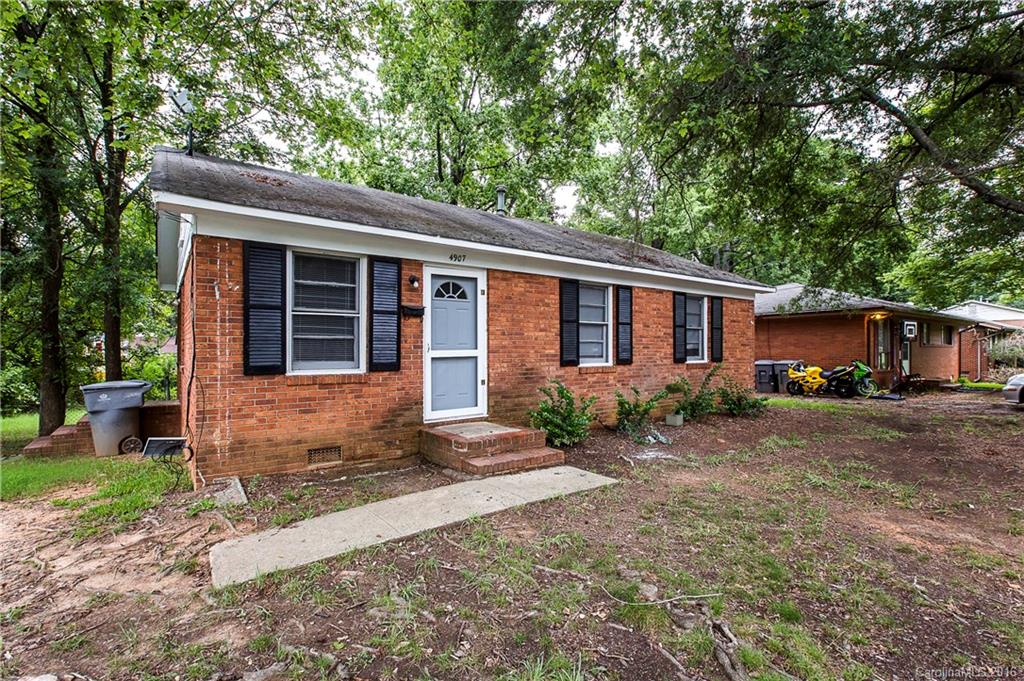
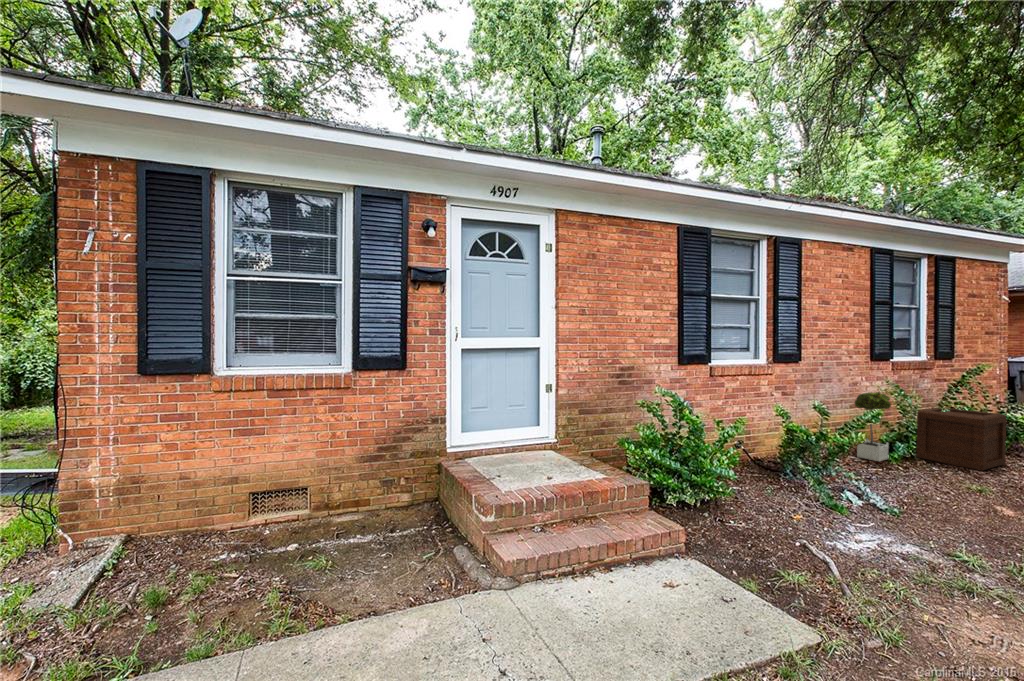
wooden crate: none [698,392,742,427] -> present [917,407,1006,471]

